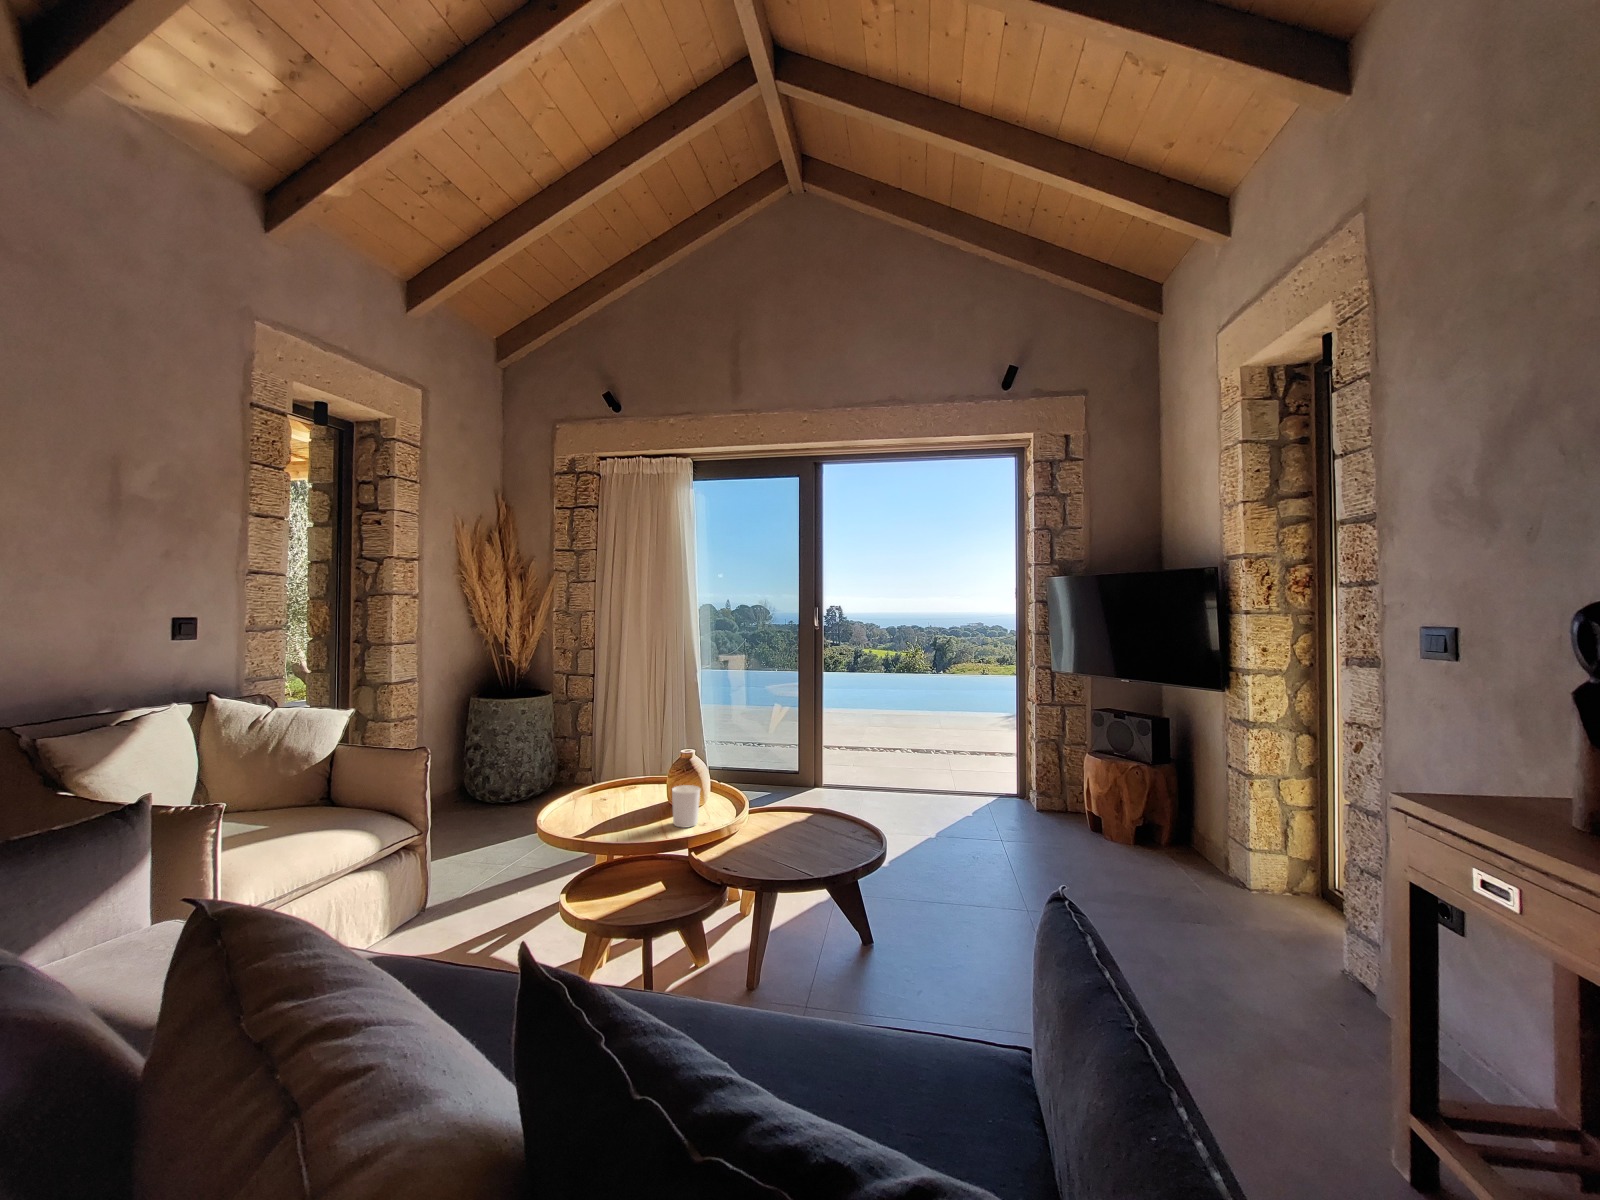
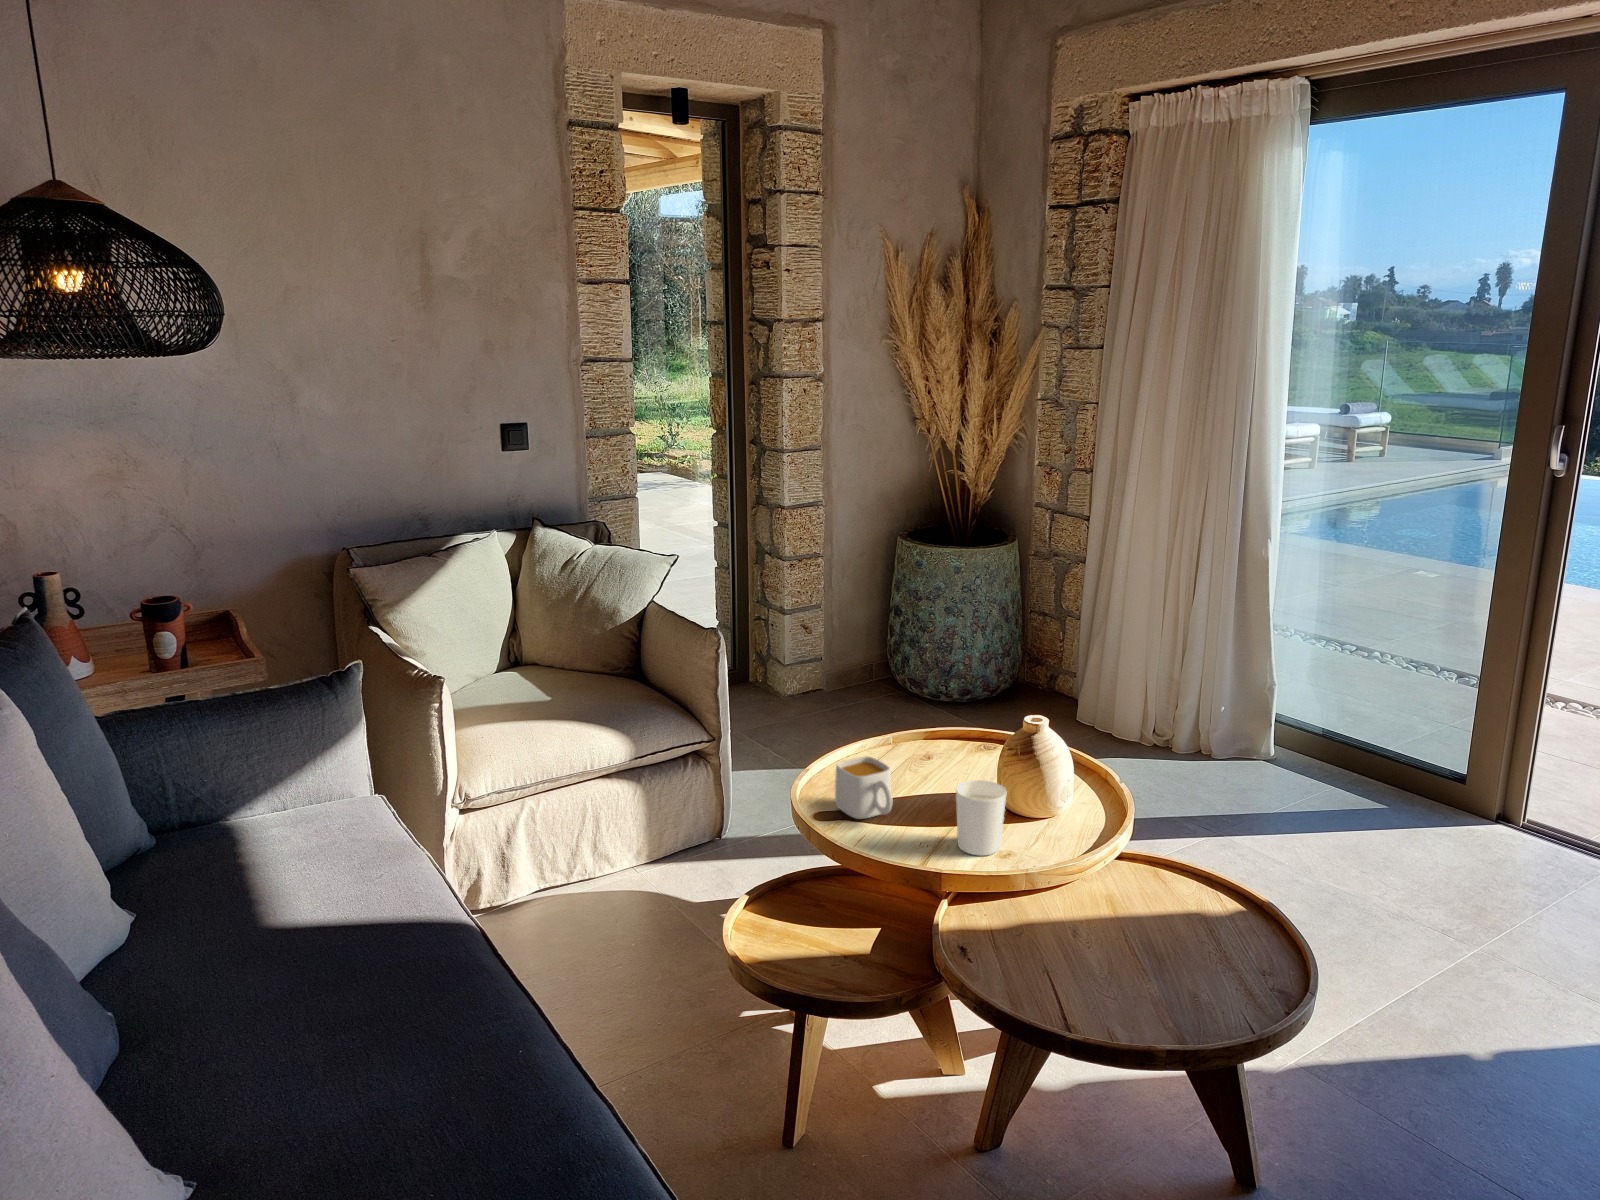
mug: none [586,792,631,829] -> present [835,756,892,819]

